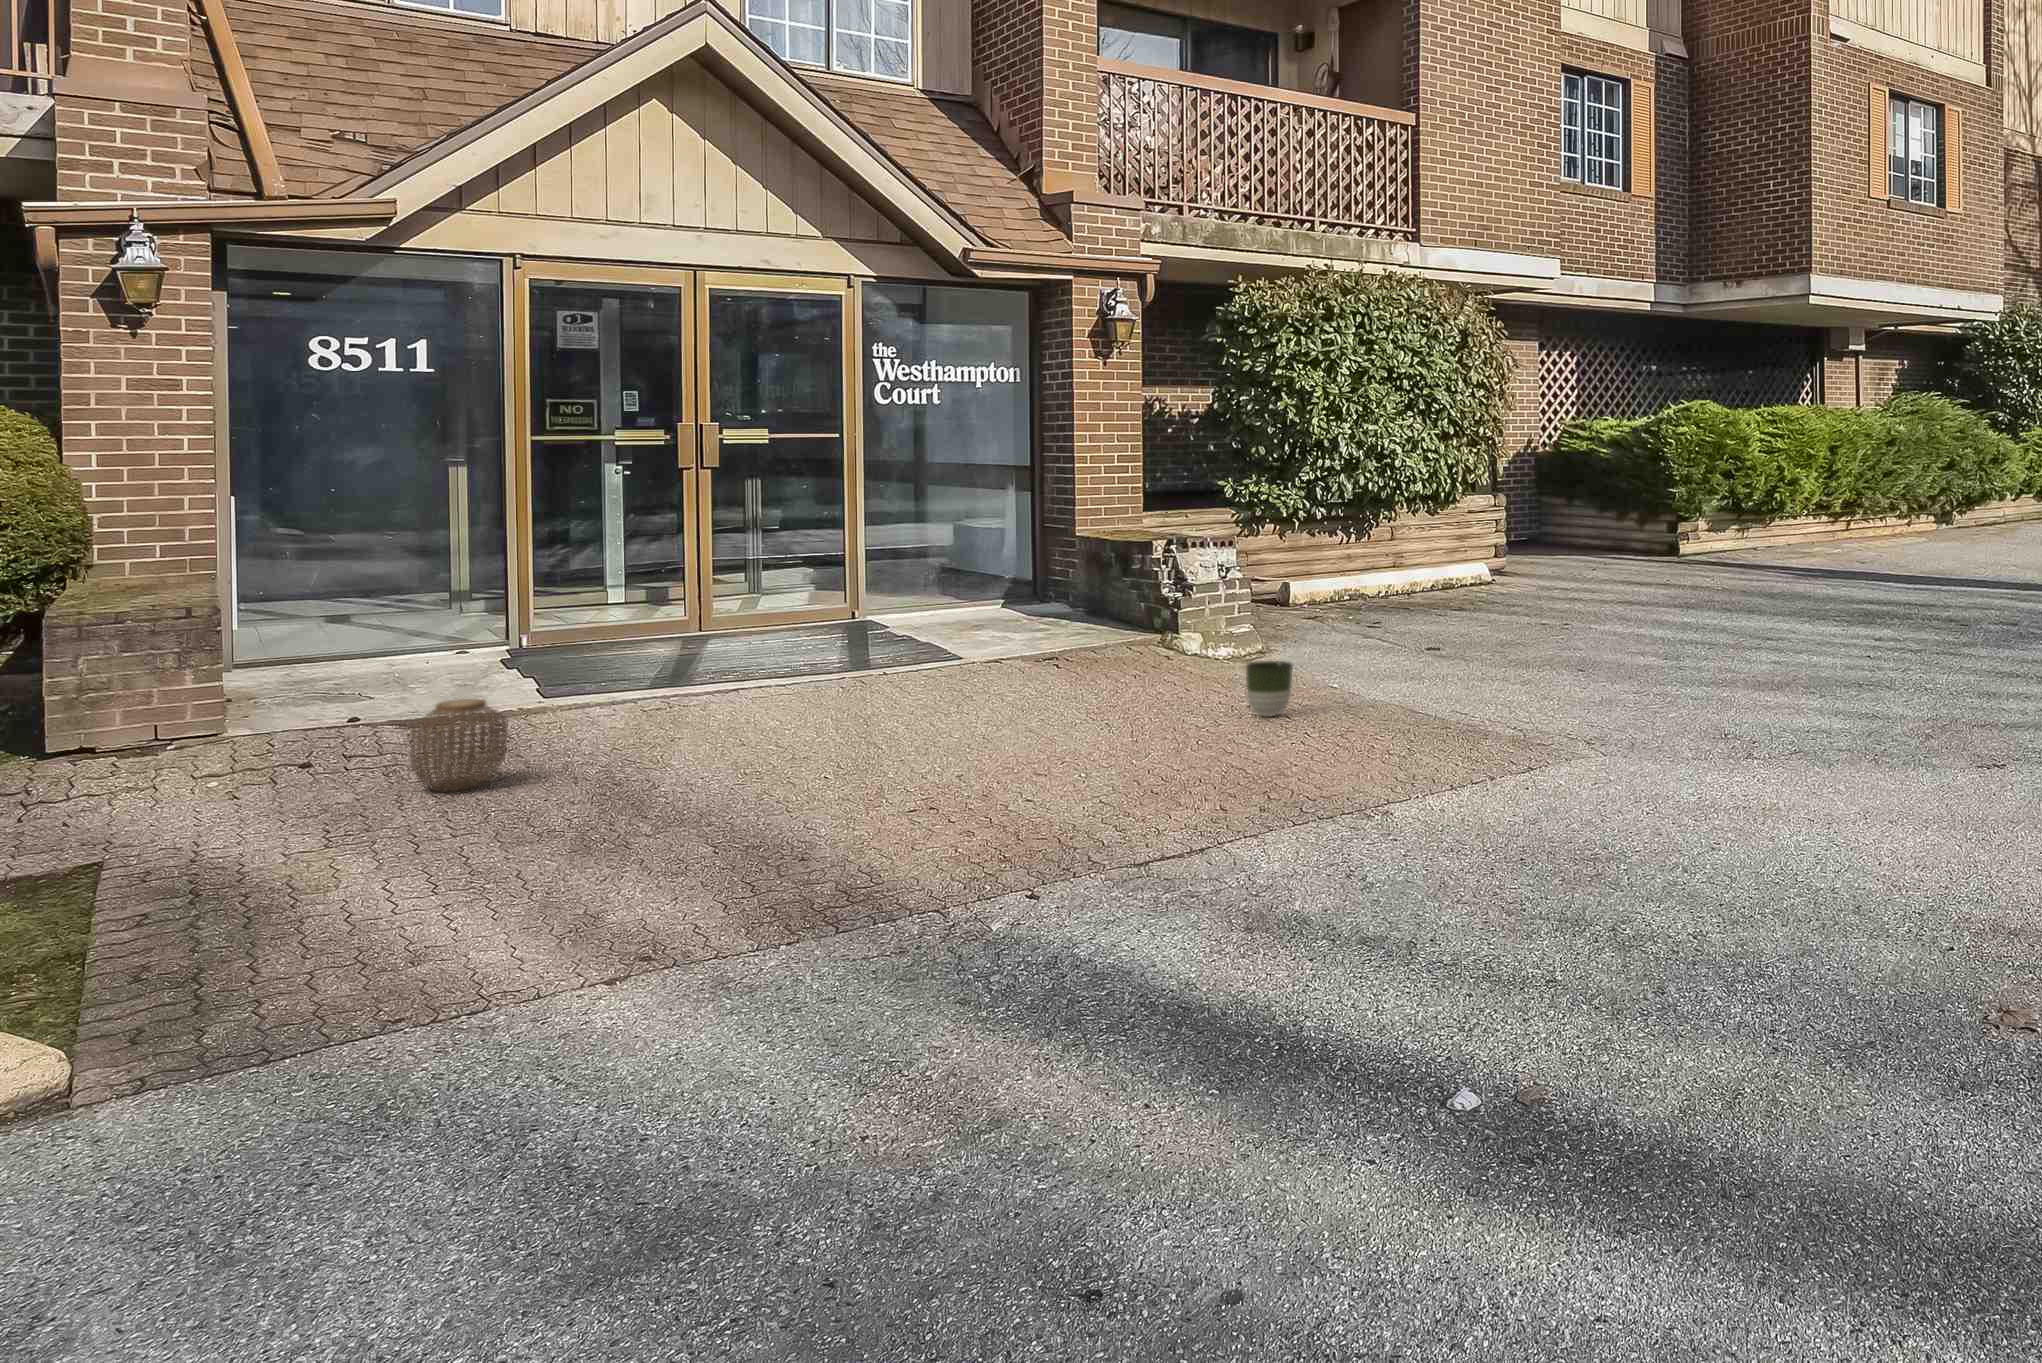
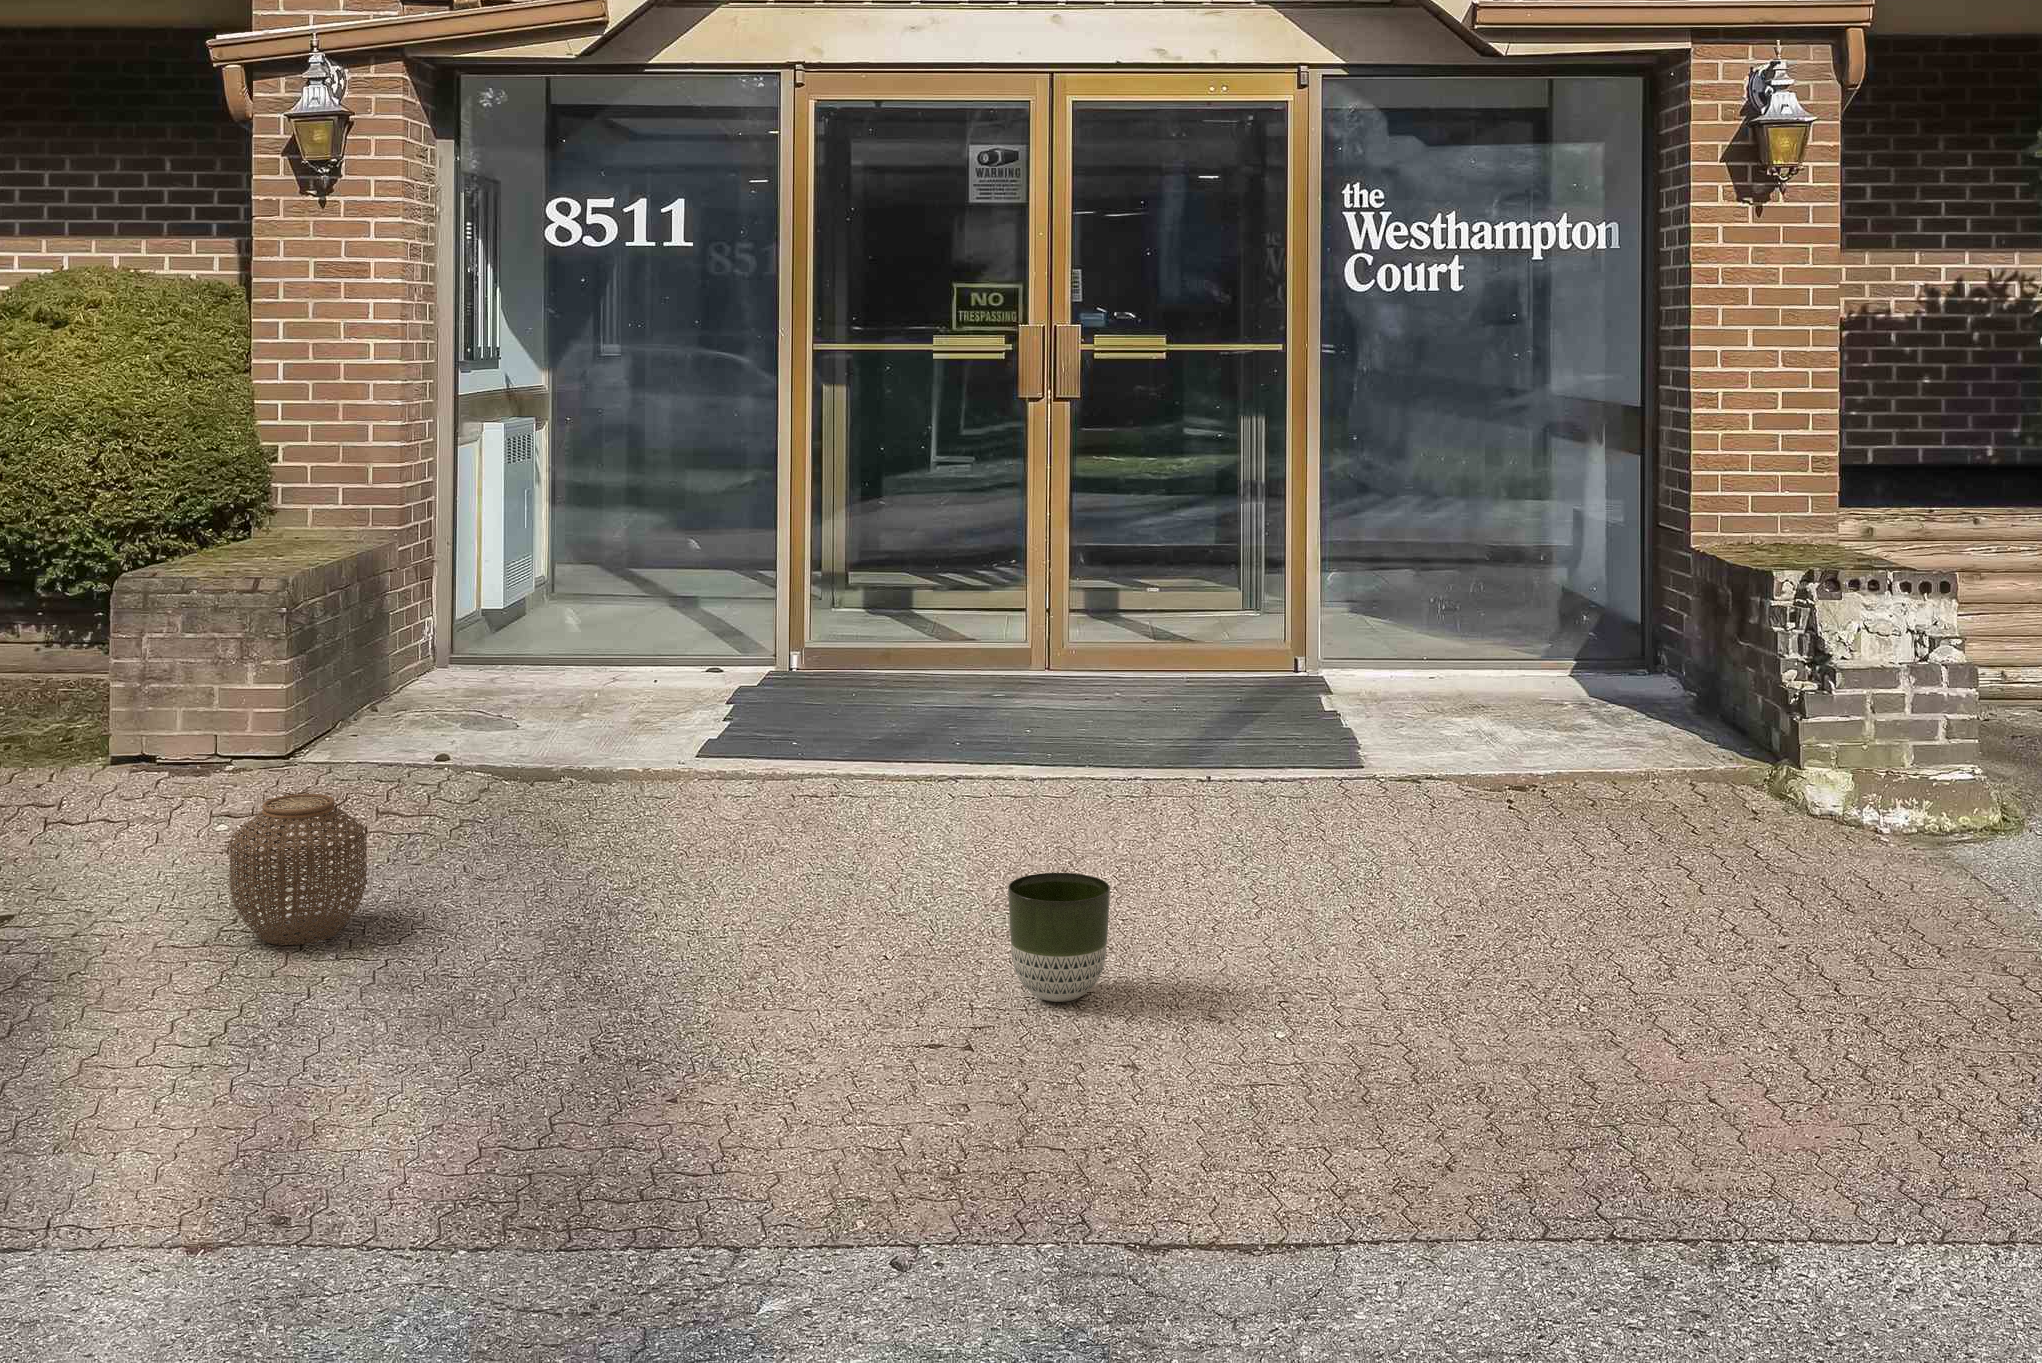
planter: present [1246,661,1293,717] -> present [1008,873,1110,1002]

